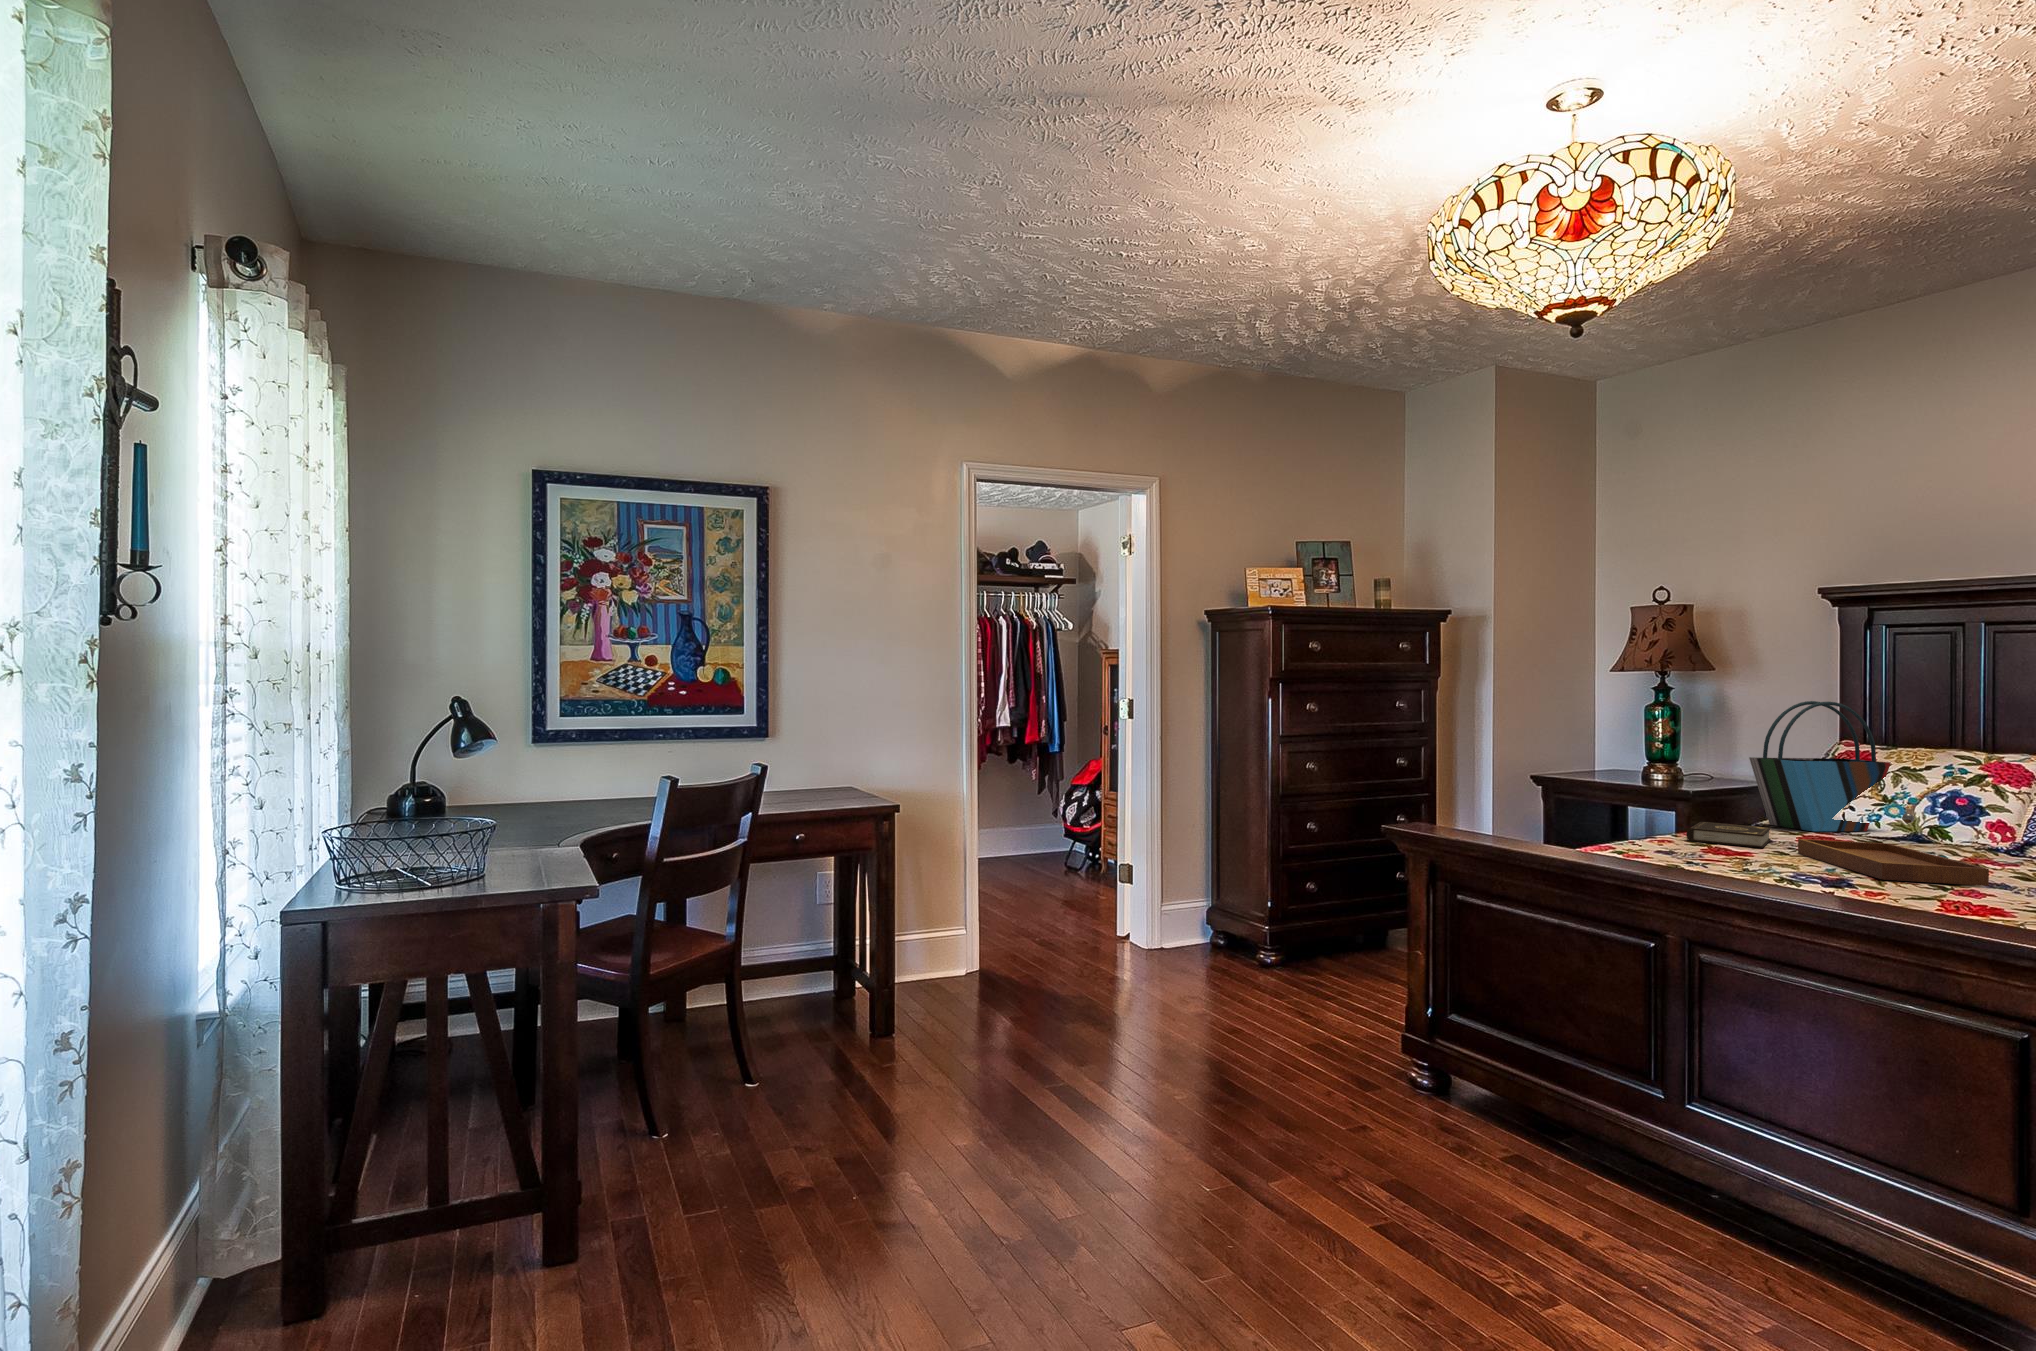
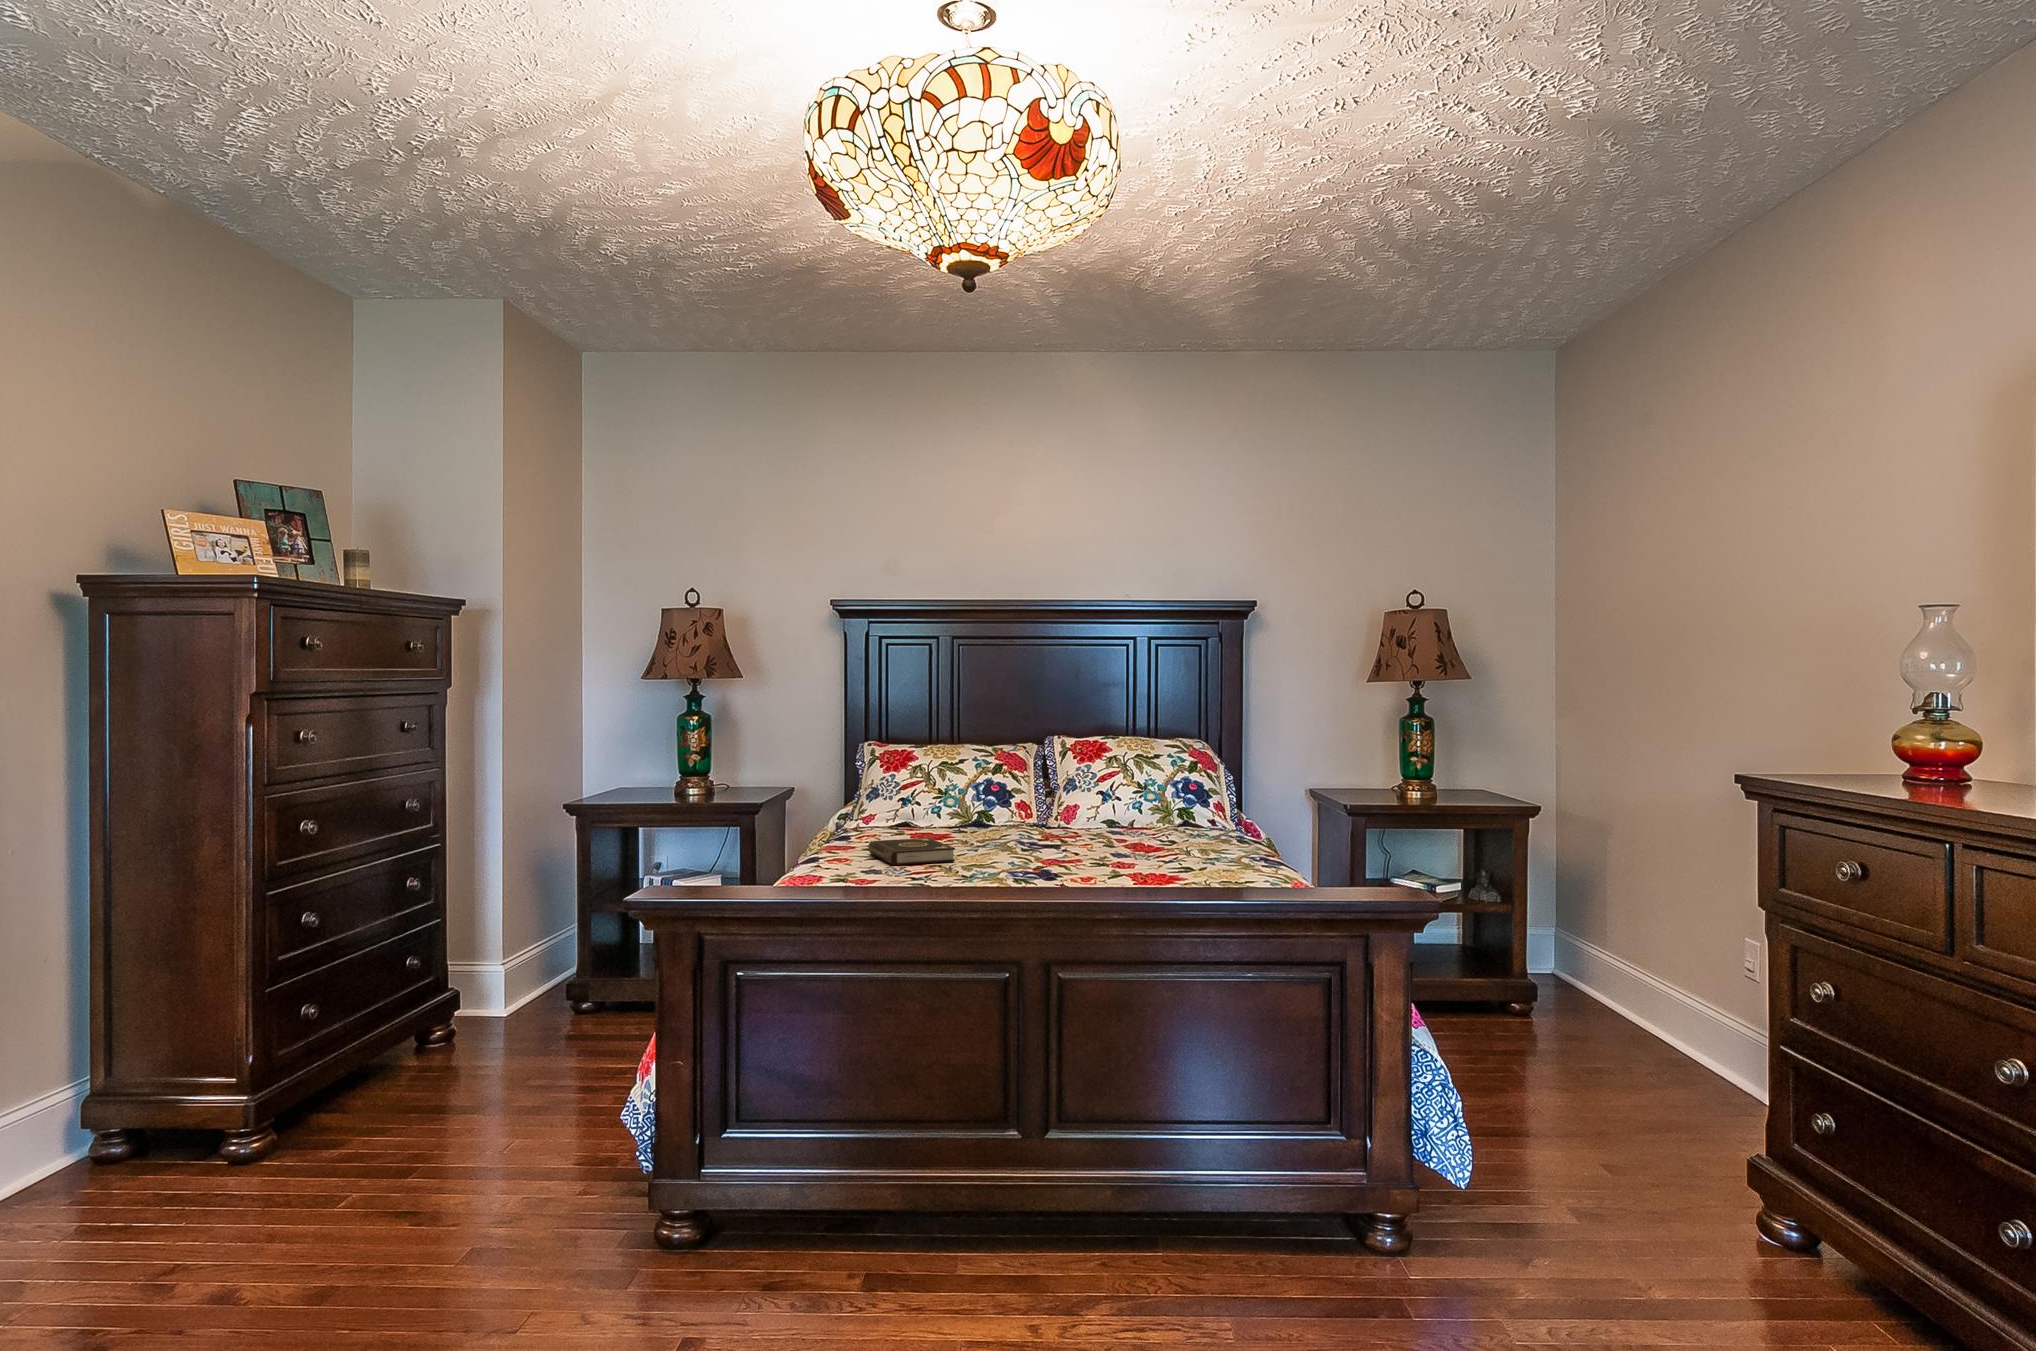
tote bag: present [1749,701,1891,831] -> none [861,705,946,833]
tray: present [1798,814,1989,886] -> none [984,811,1153,878]

